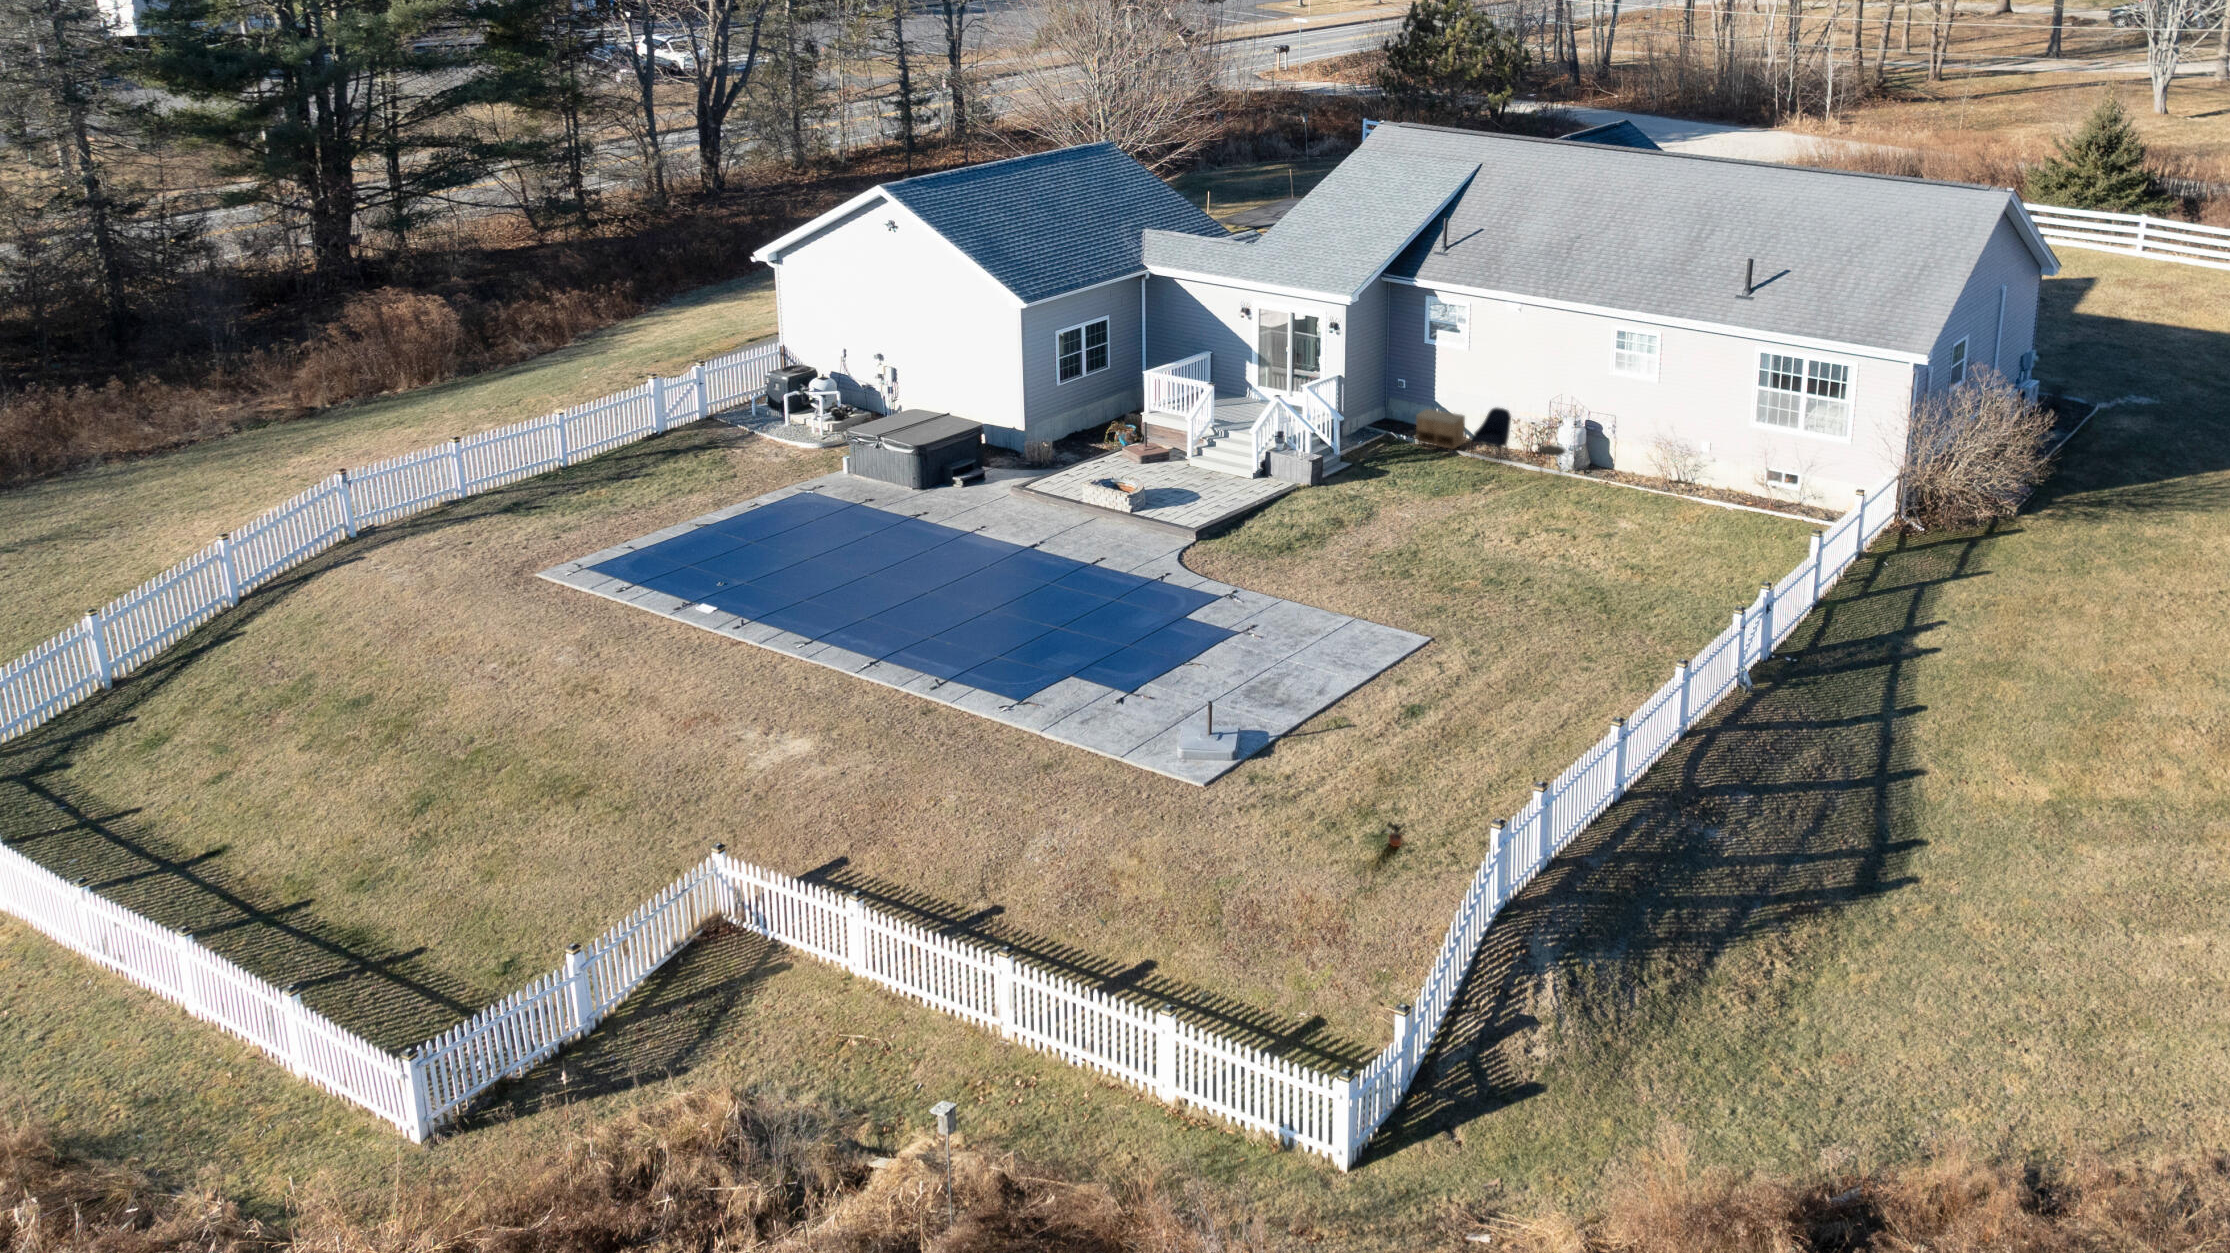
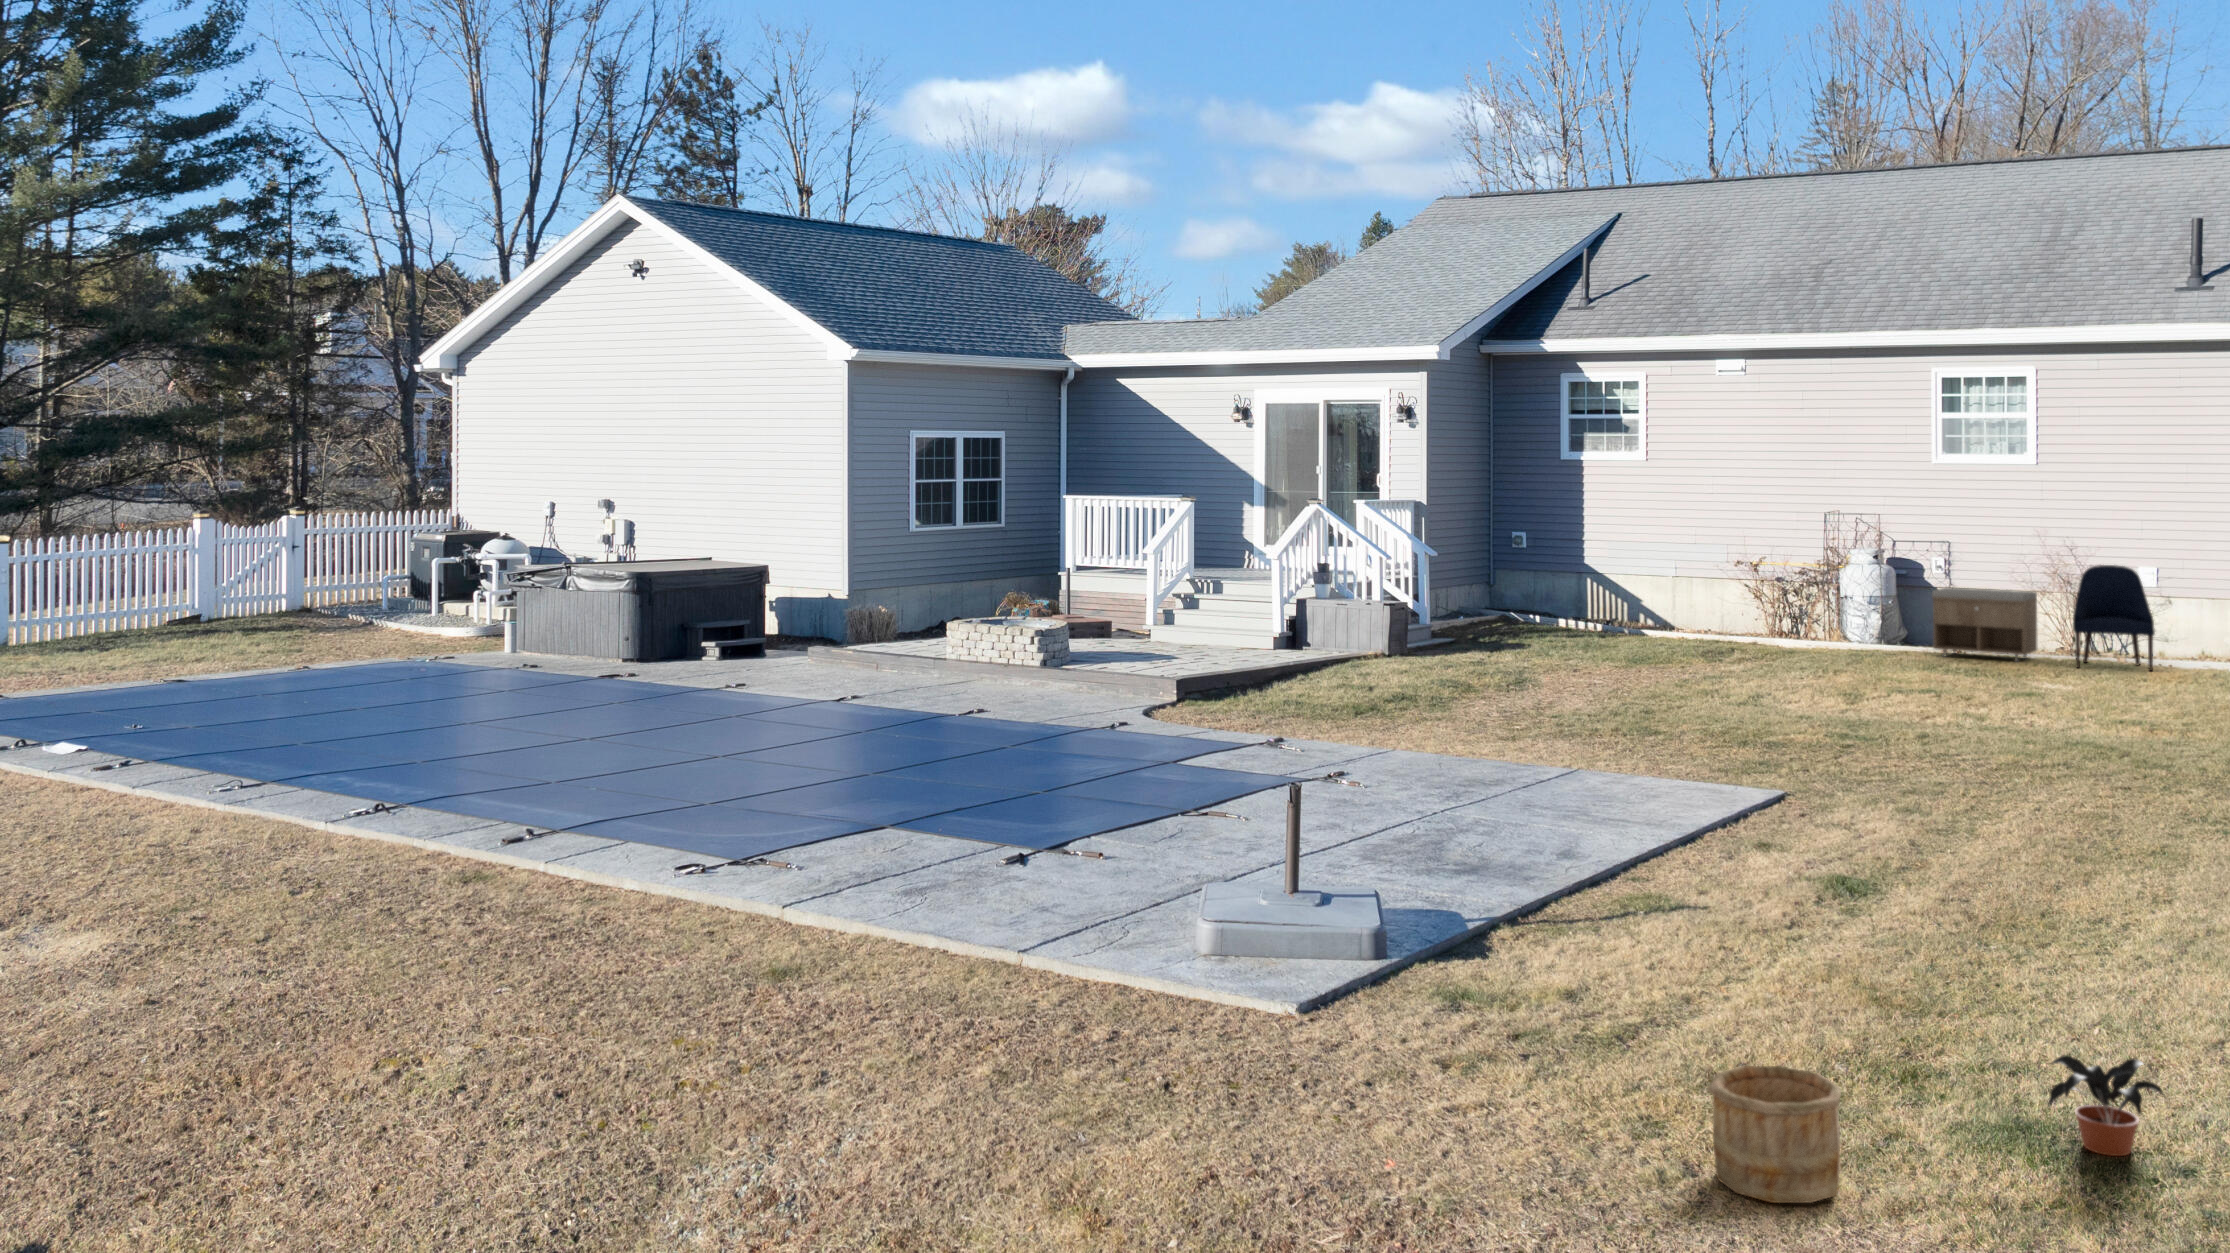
chair: present [1471,408,1511,461] -> present [2073,565,2155,671]
storage bench: present [1416,409,1465,449] -> present [1932,587,2038,661]
side table: present [1538,445,1565,464] -> none [1807,599,1863,657]
wooden bucket: none [1289,829,1320,865] -> present [1708,1066,1841,1203]

